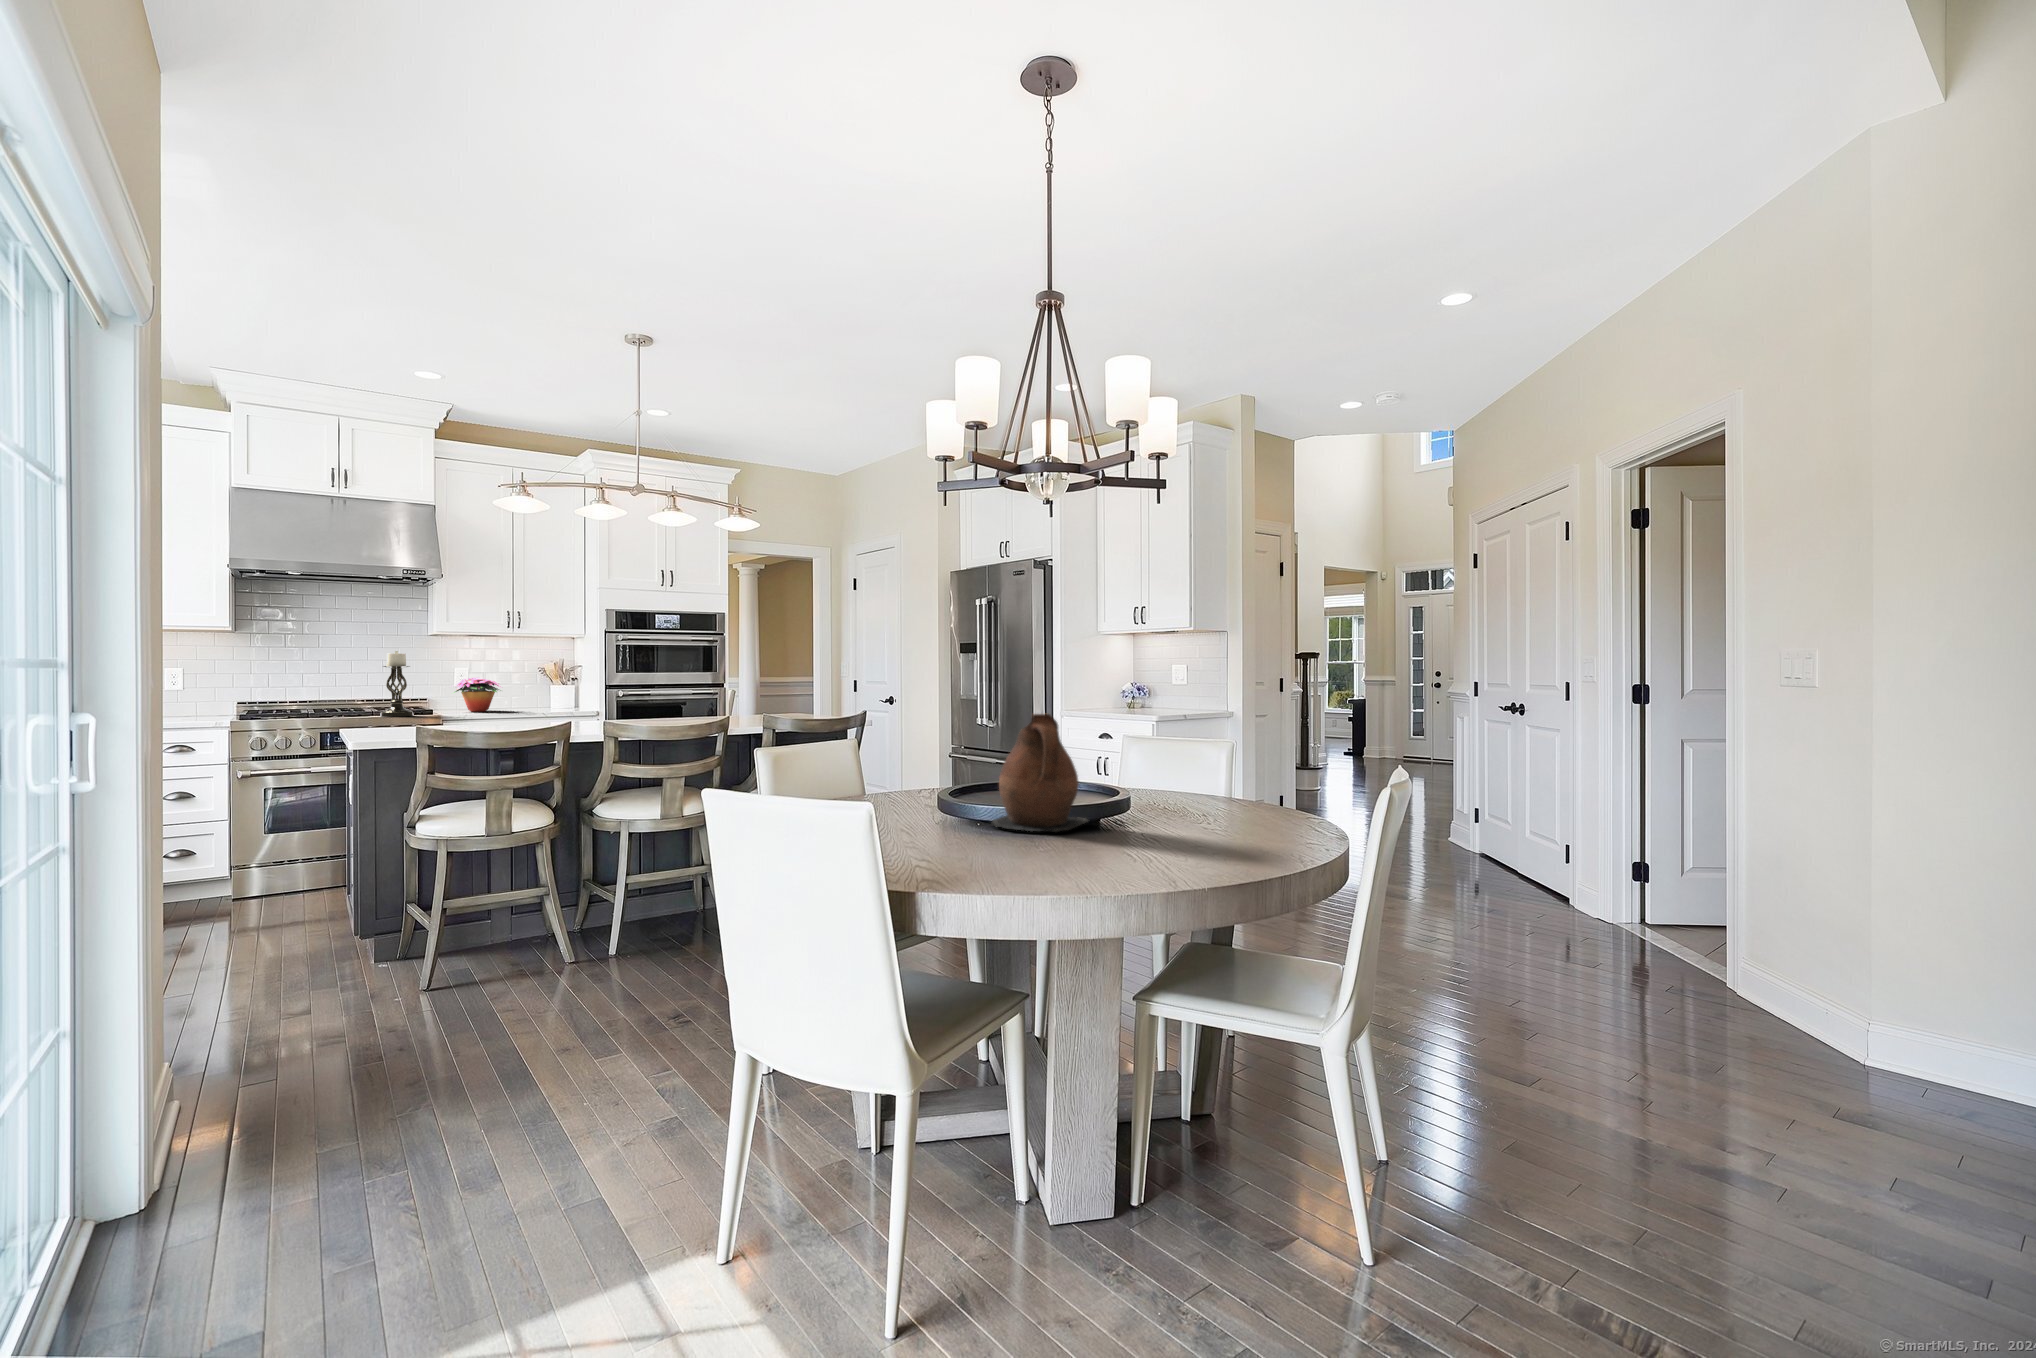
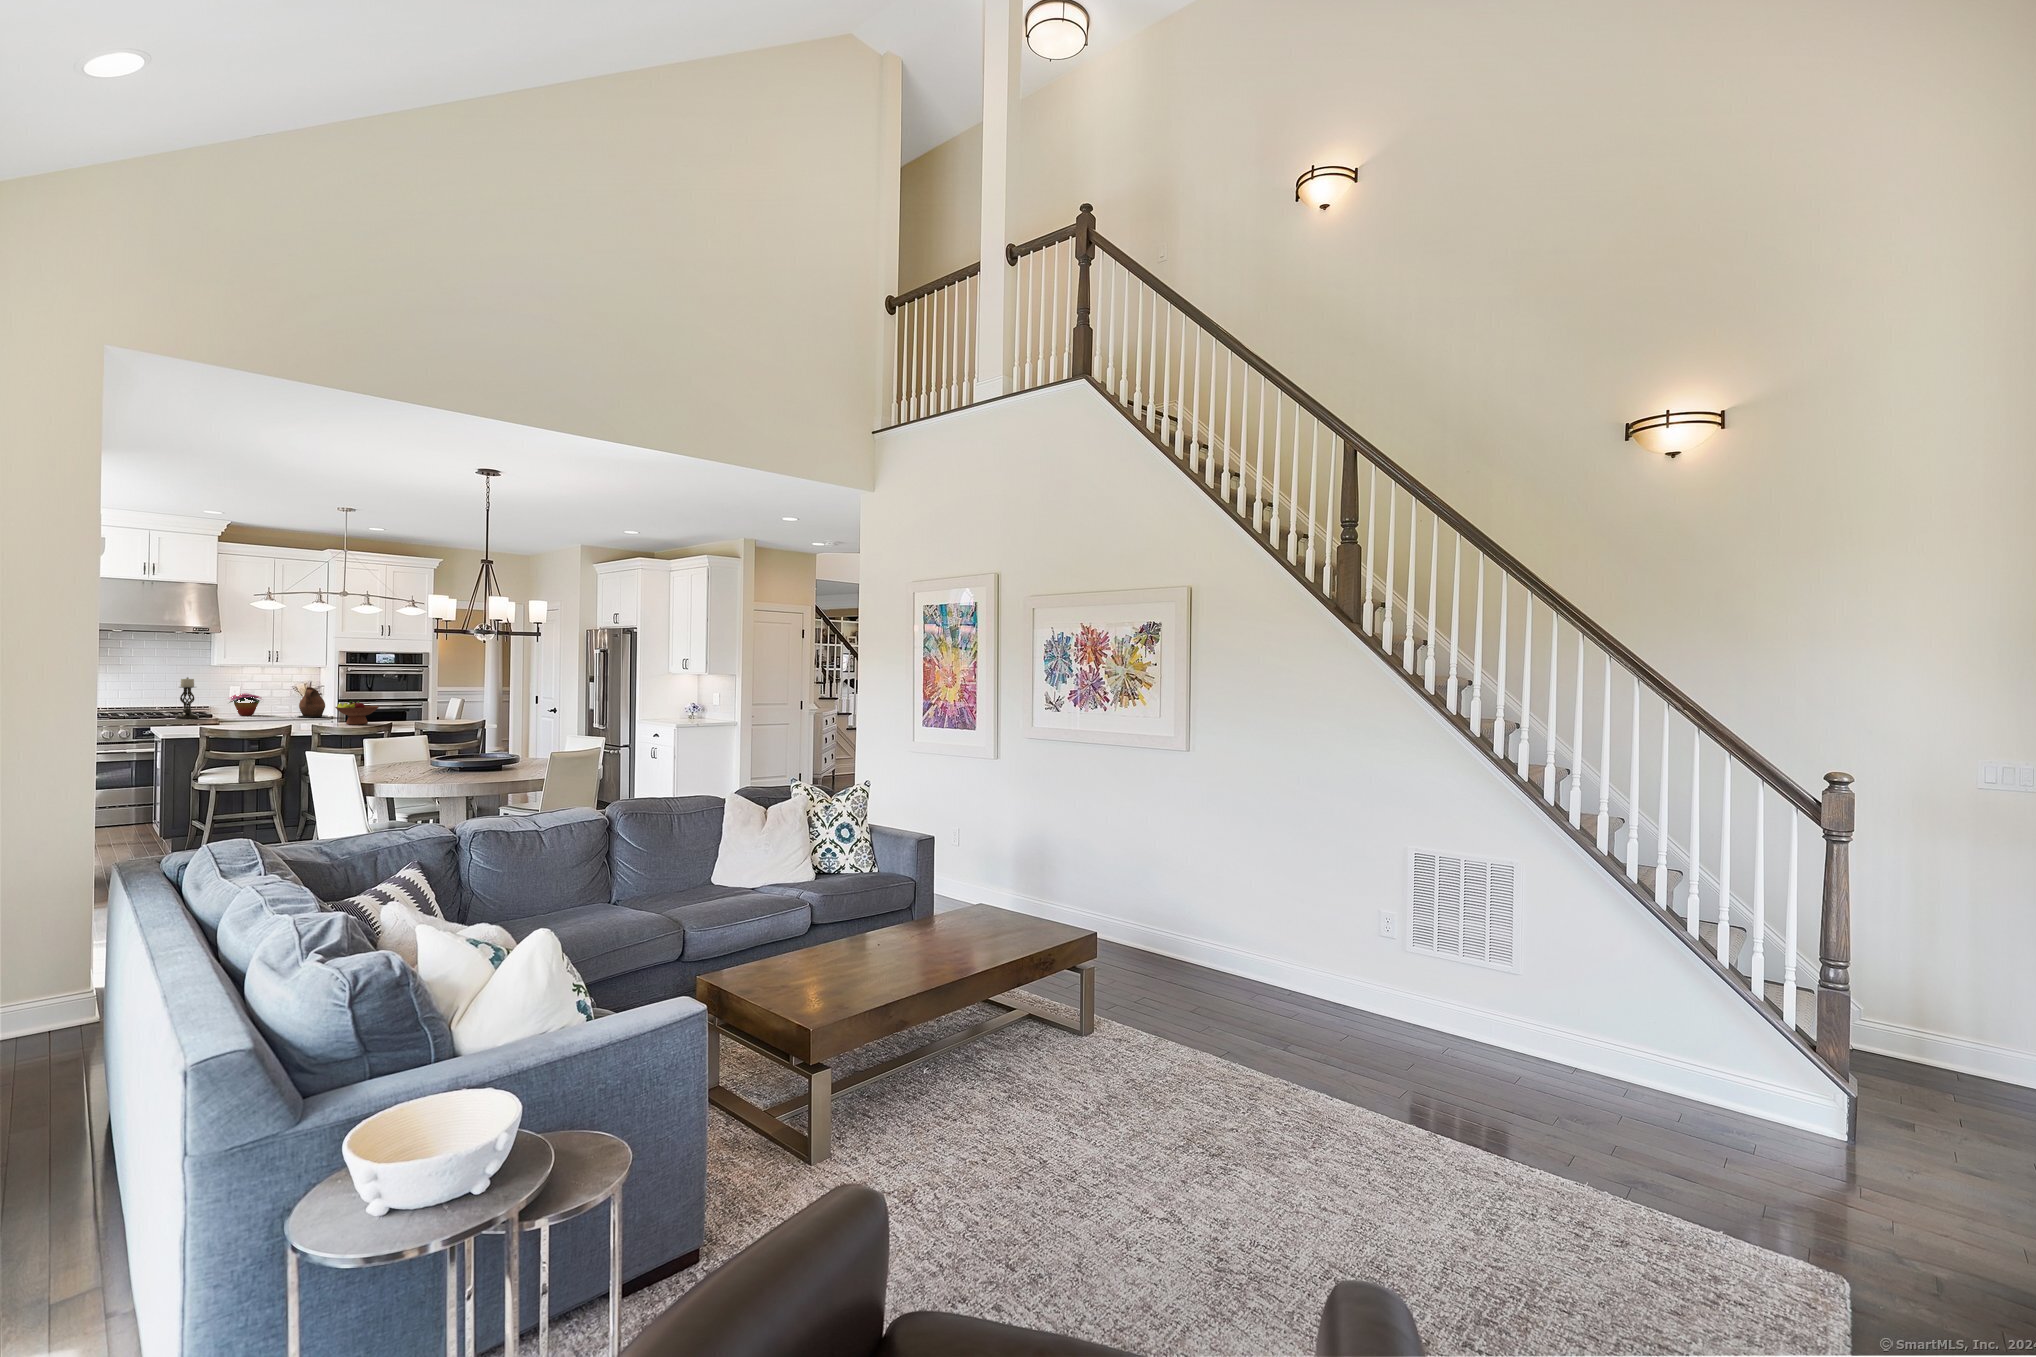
fruit bowl: none [611,684,674,723] -> present [335,701,378,725]
ceramic pitcher: present [991,714,1088,832] -> present [298,687,325,717]

